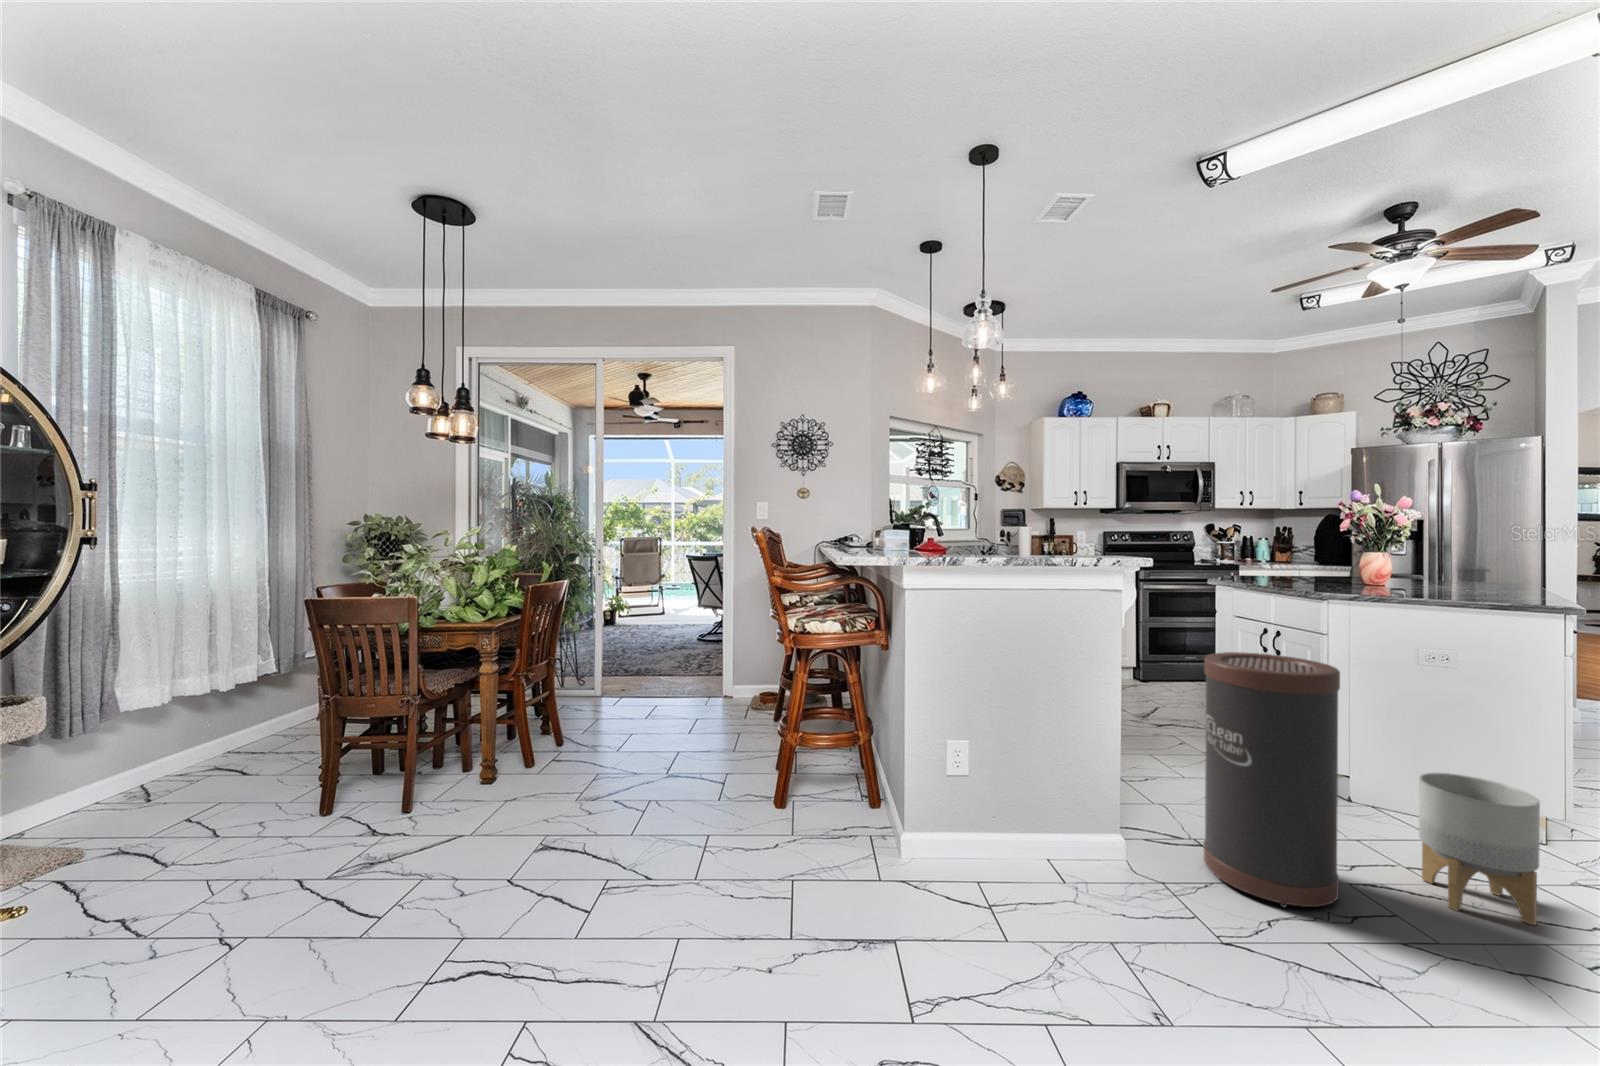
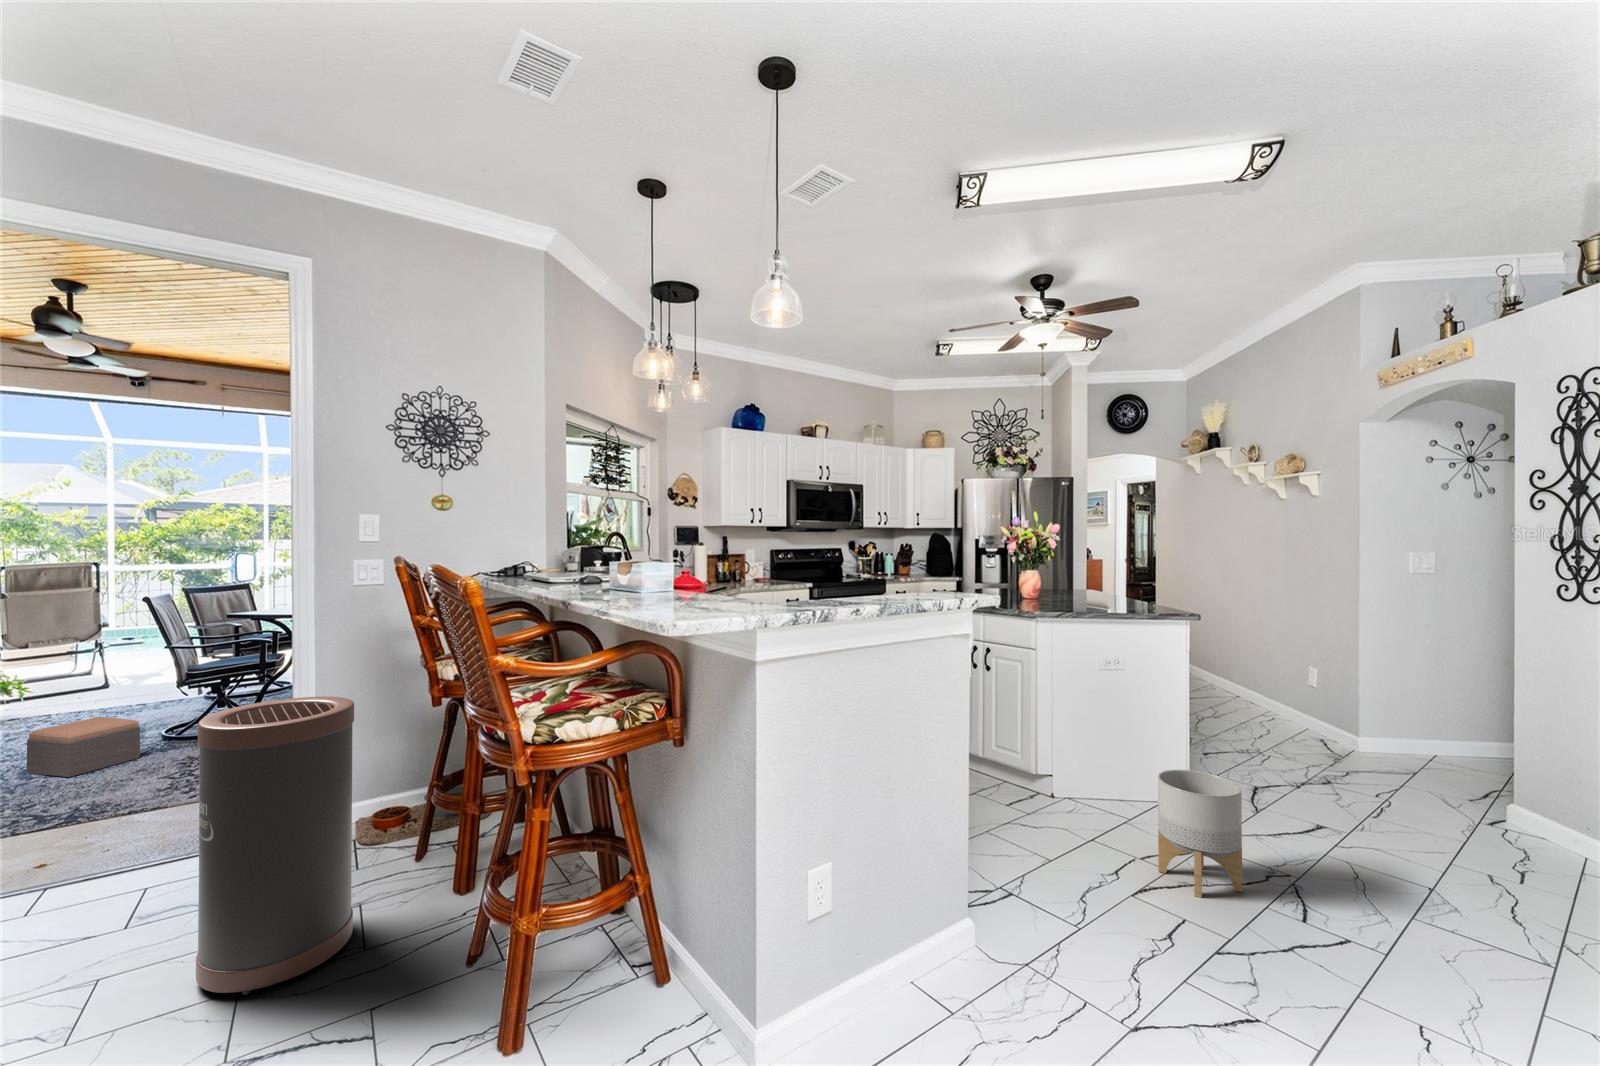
footstool: none [630,623,673,653] -> present [27,717,140,777]
trash can: present [1204,652,1340,907] -> present [196,697,354,995]

